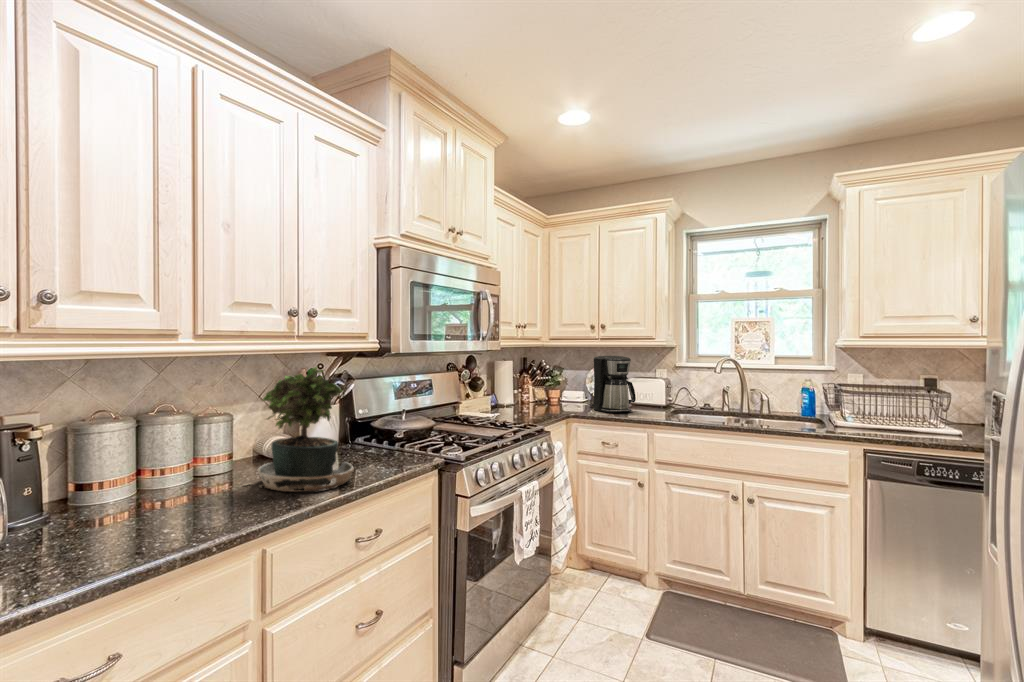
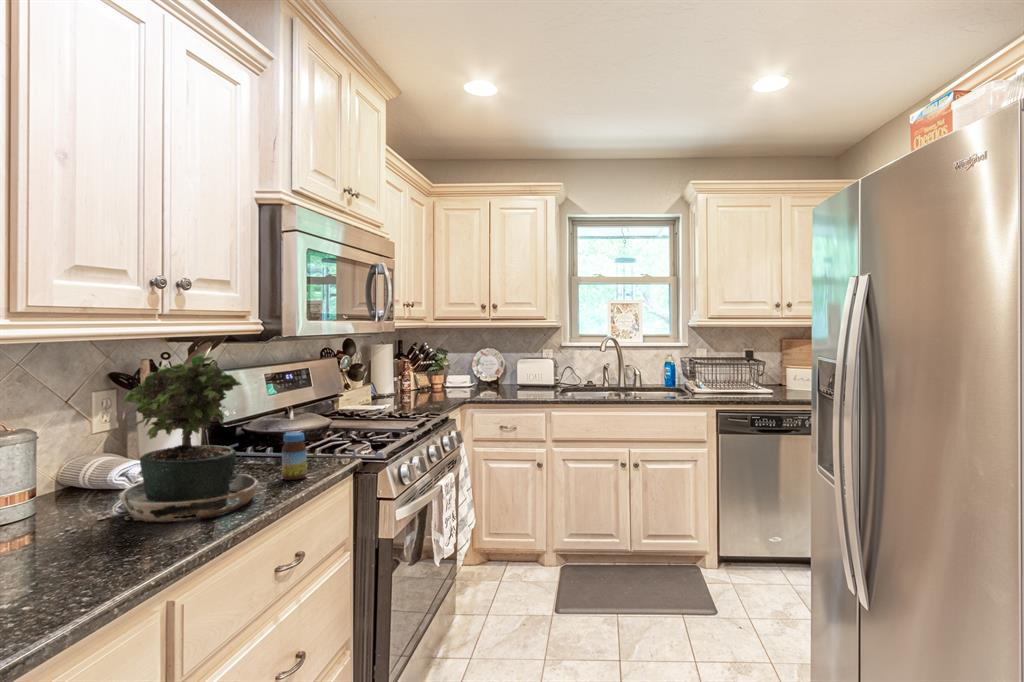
coffee maker: present [590,356,636,413] -> none [478,336,526,395]
jar: none [378,432,397,471] -> present [282,432,307,480]

